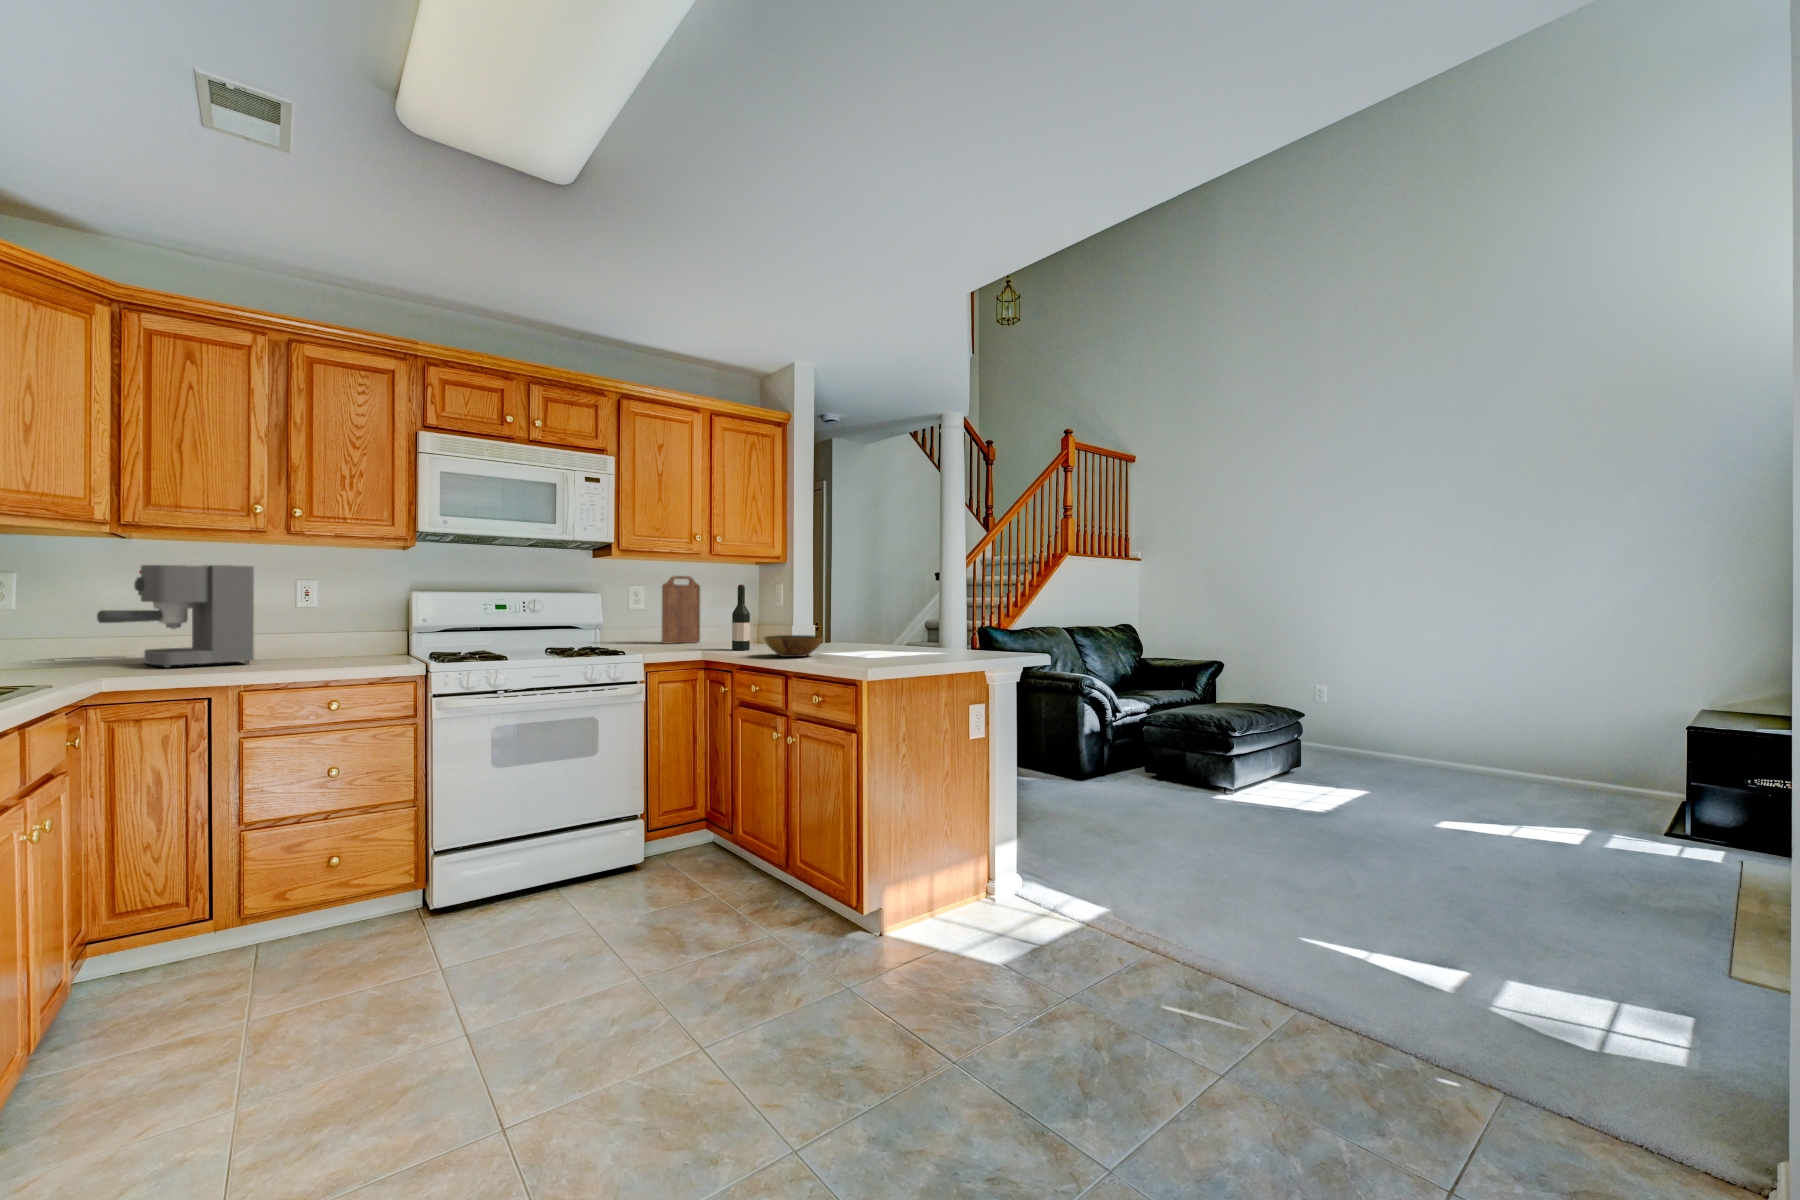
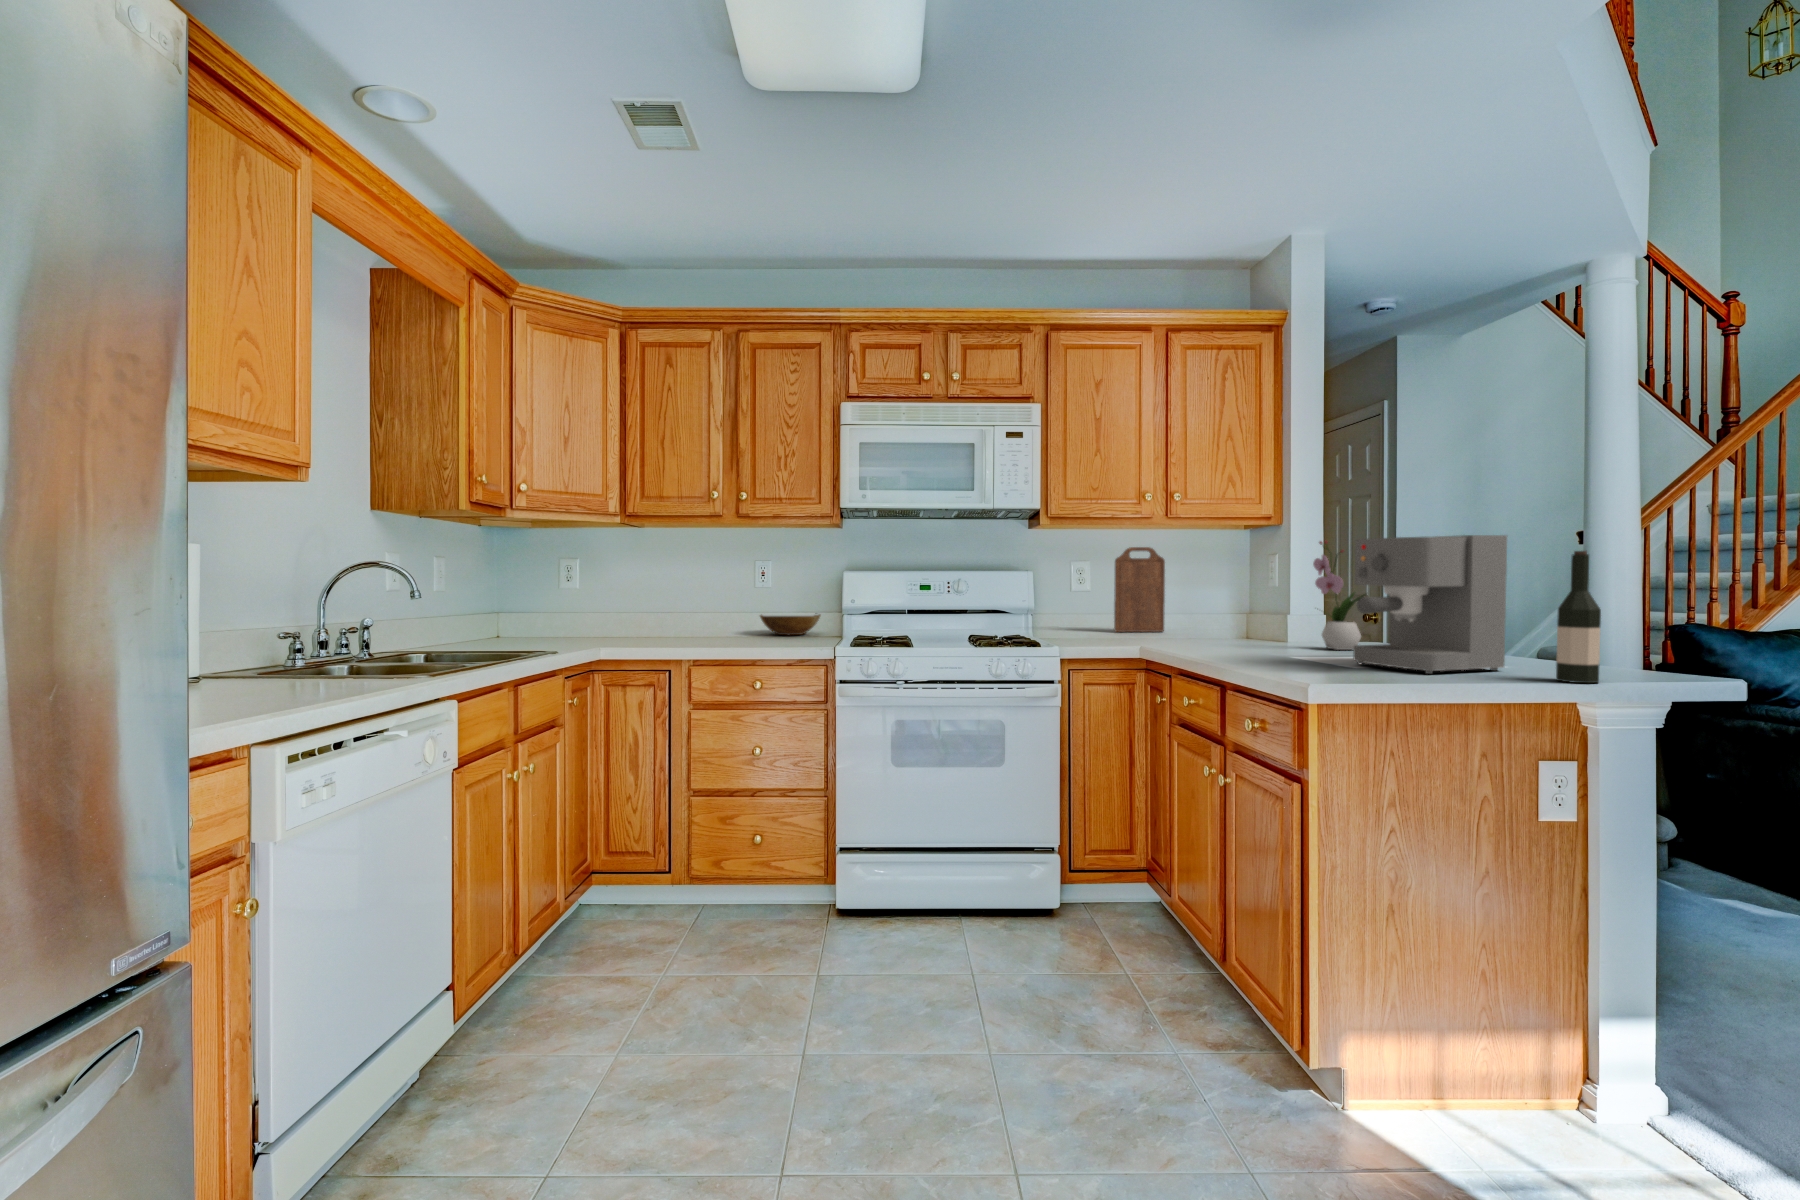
coffee maker: present [97,565,254,668] -> present [1353,535,1507,674]
flower arrangement: none [821,574,855,649] -> present [1313,541,1365,650]
wine bottle: present [732,585,750,650] -> present [1556,551,1601,683]
bowl: present [764,635,823,657] -> present [760,615,820,635]

